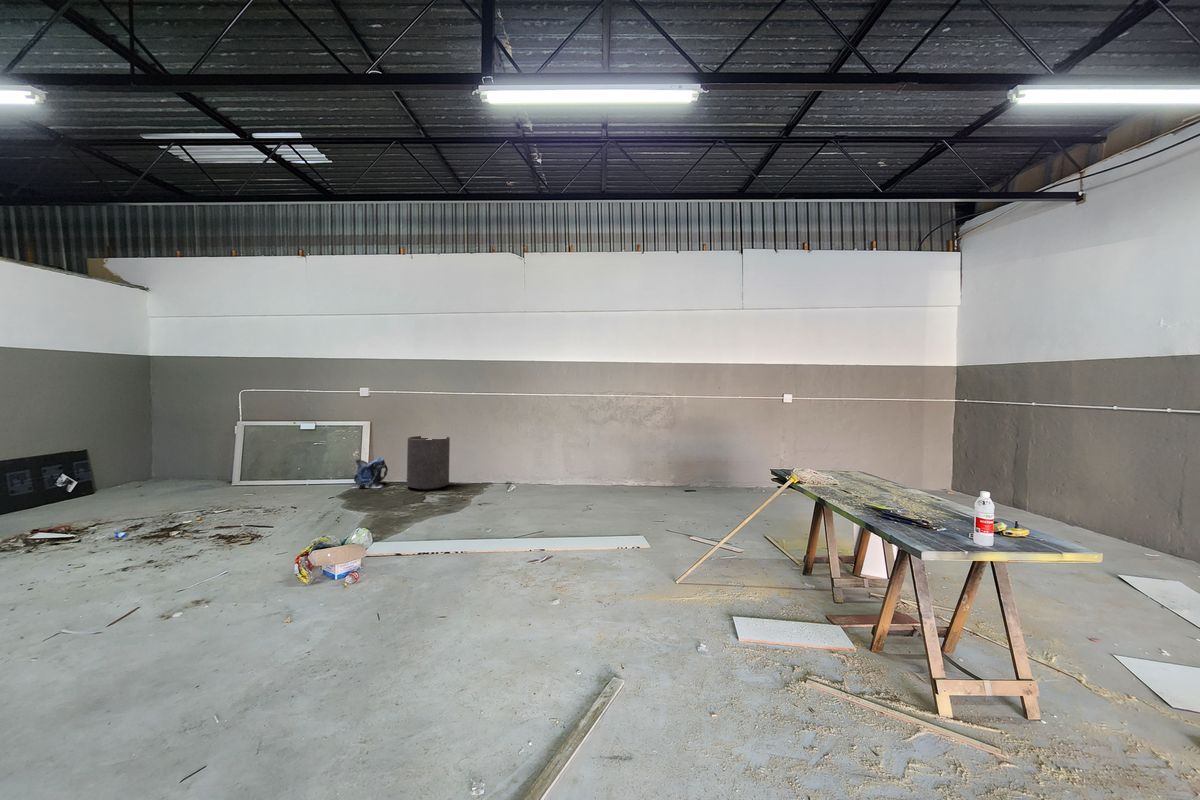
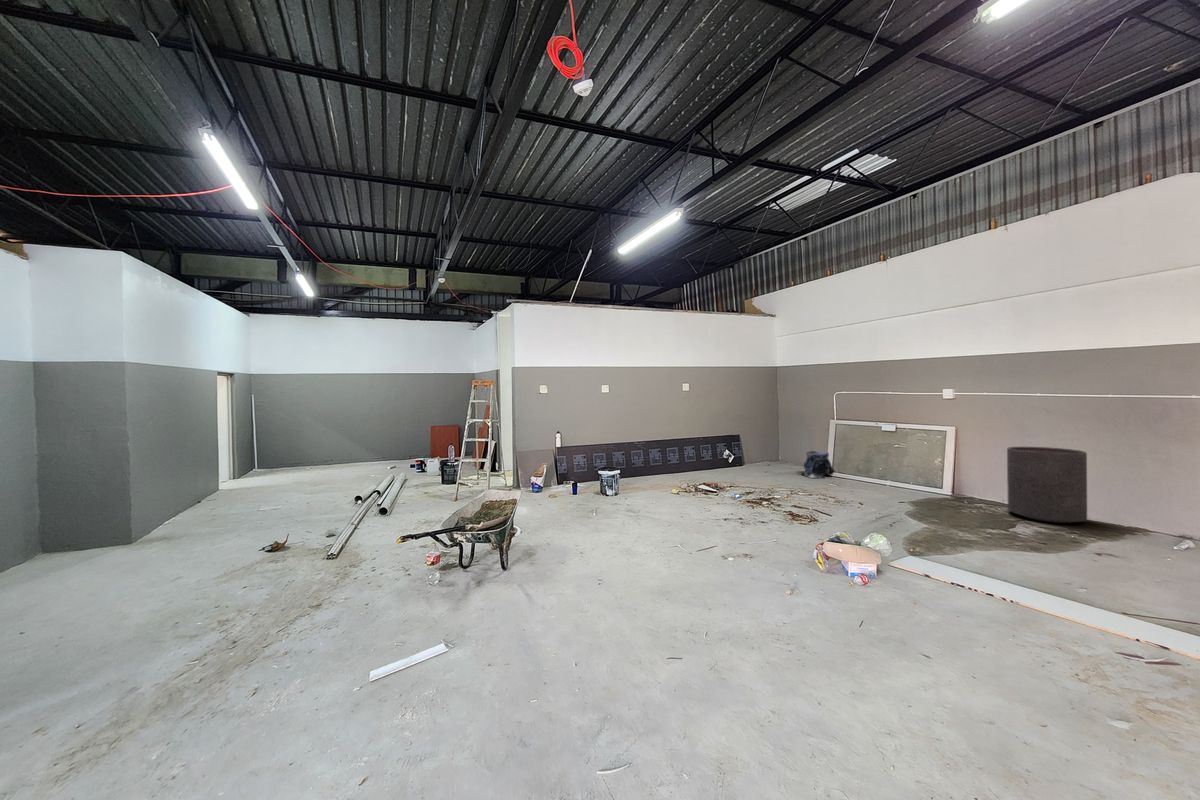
backpack: present [351,458,388,488] -> present [801,451,834,478]

